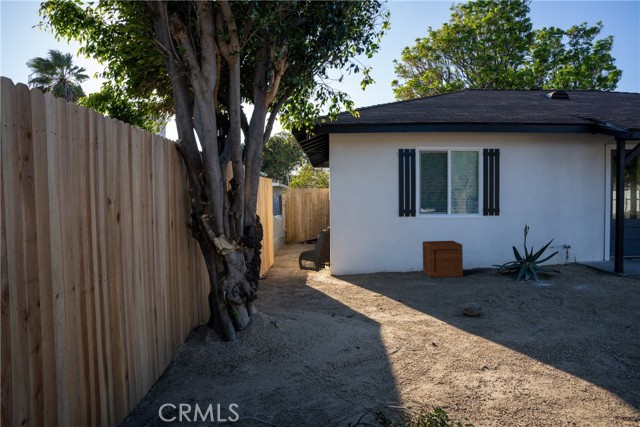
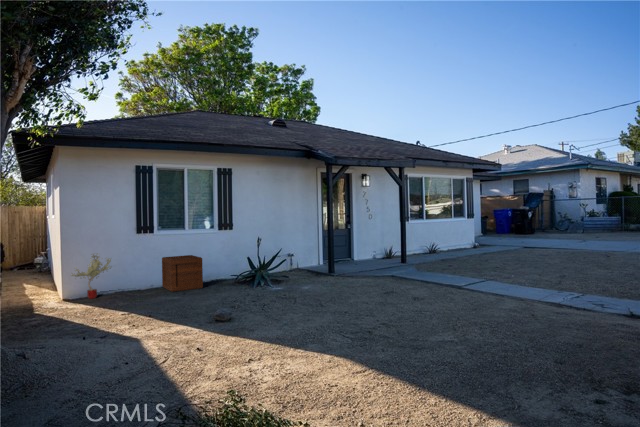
lounge chair: present [299,231,330,271] -> none [7,250,65,300]
potted tree: none [342,234,376,276] -> present [72,255,111,299]

